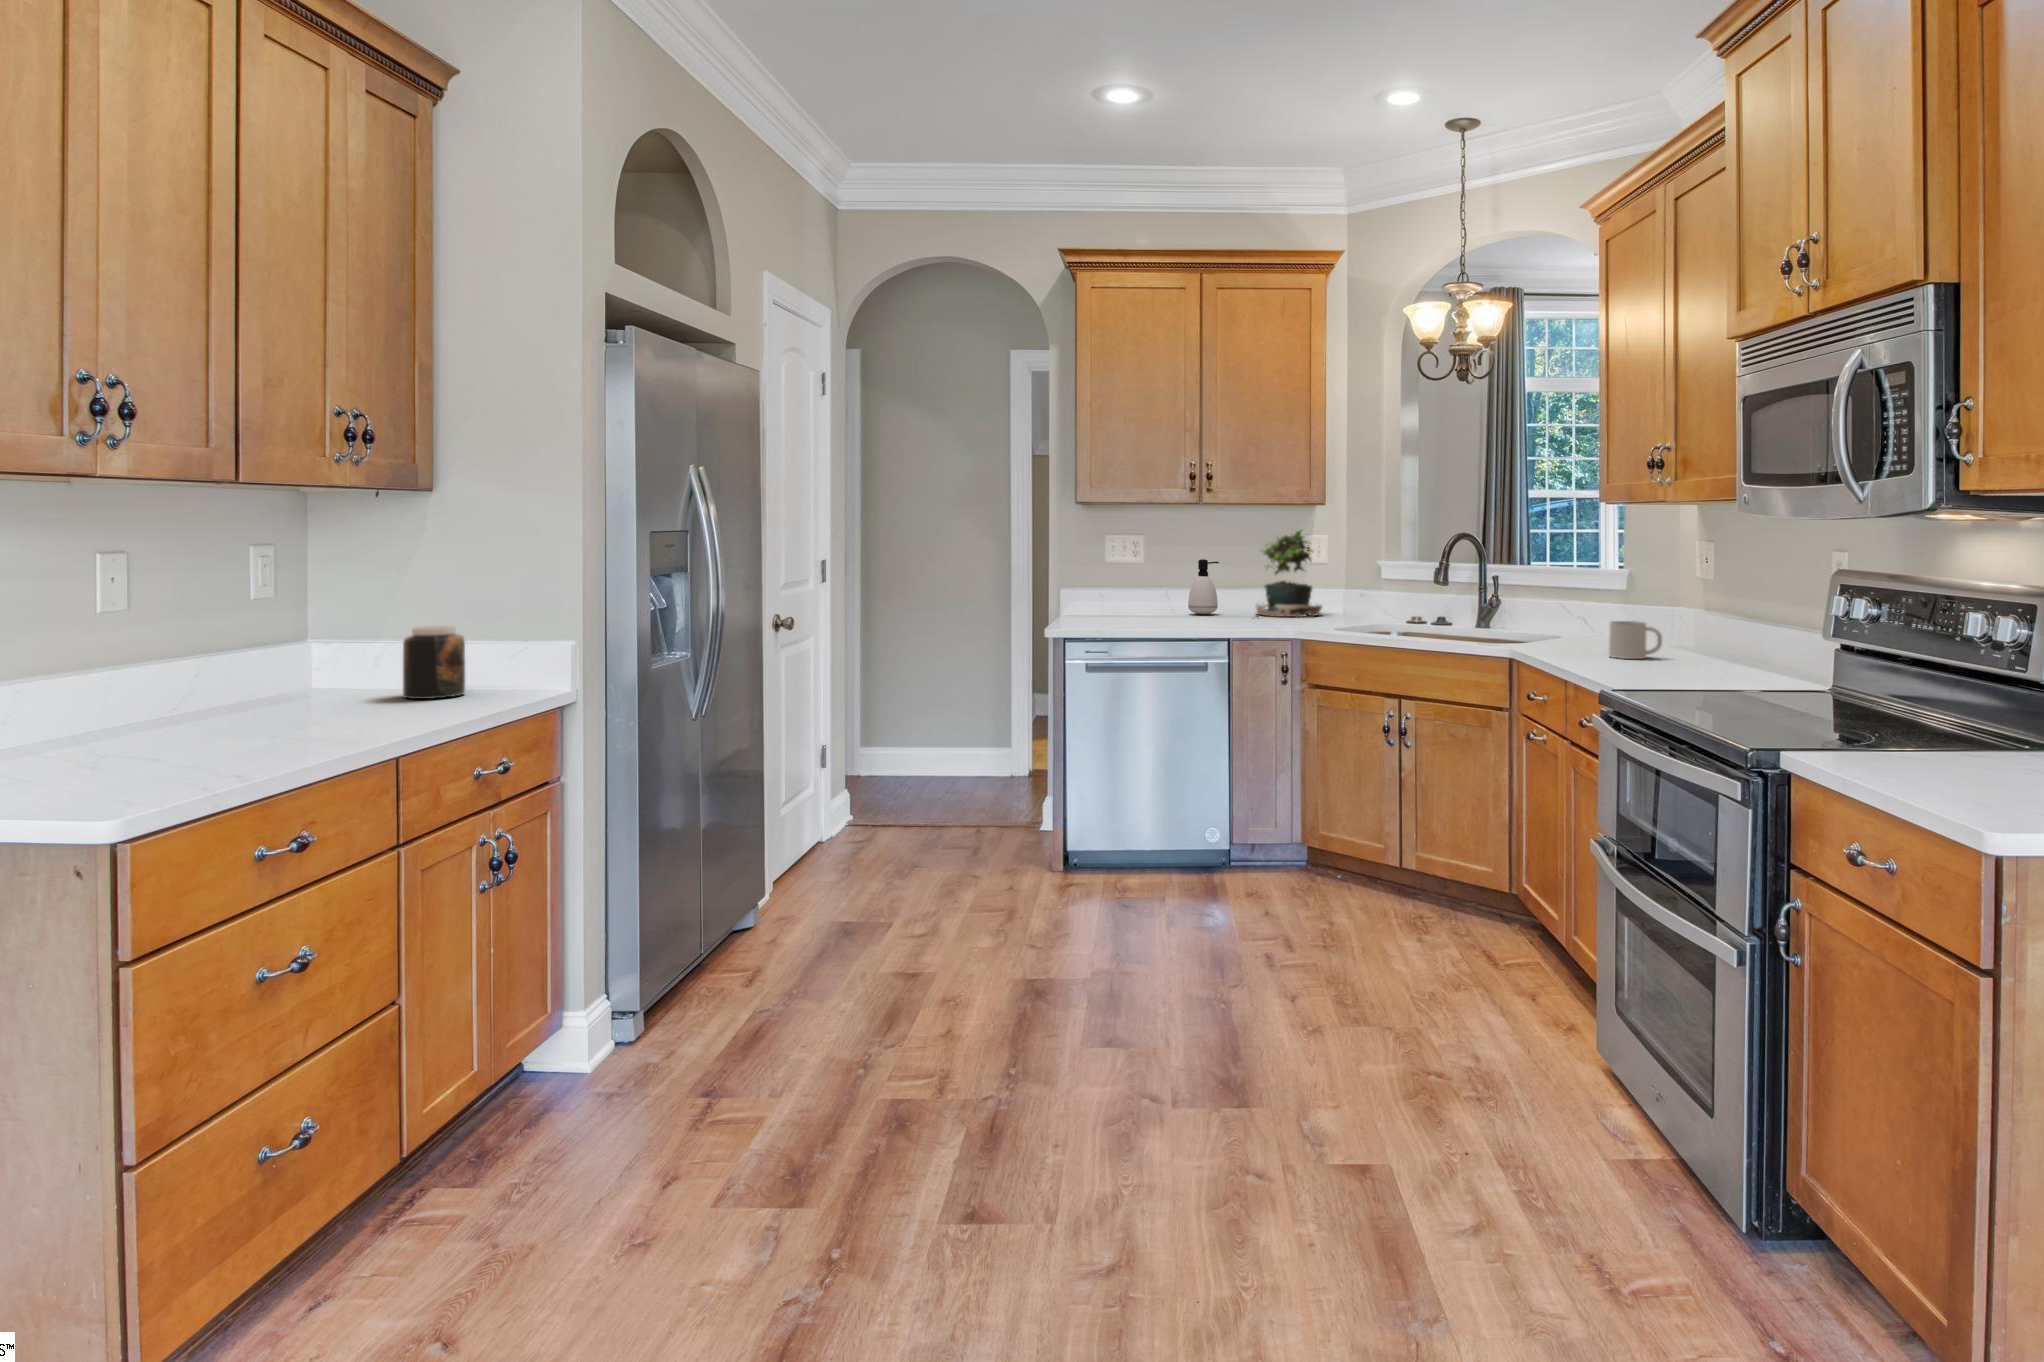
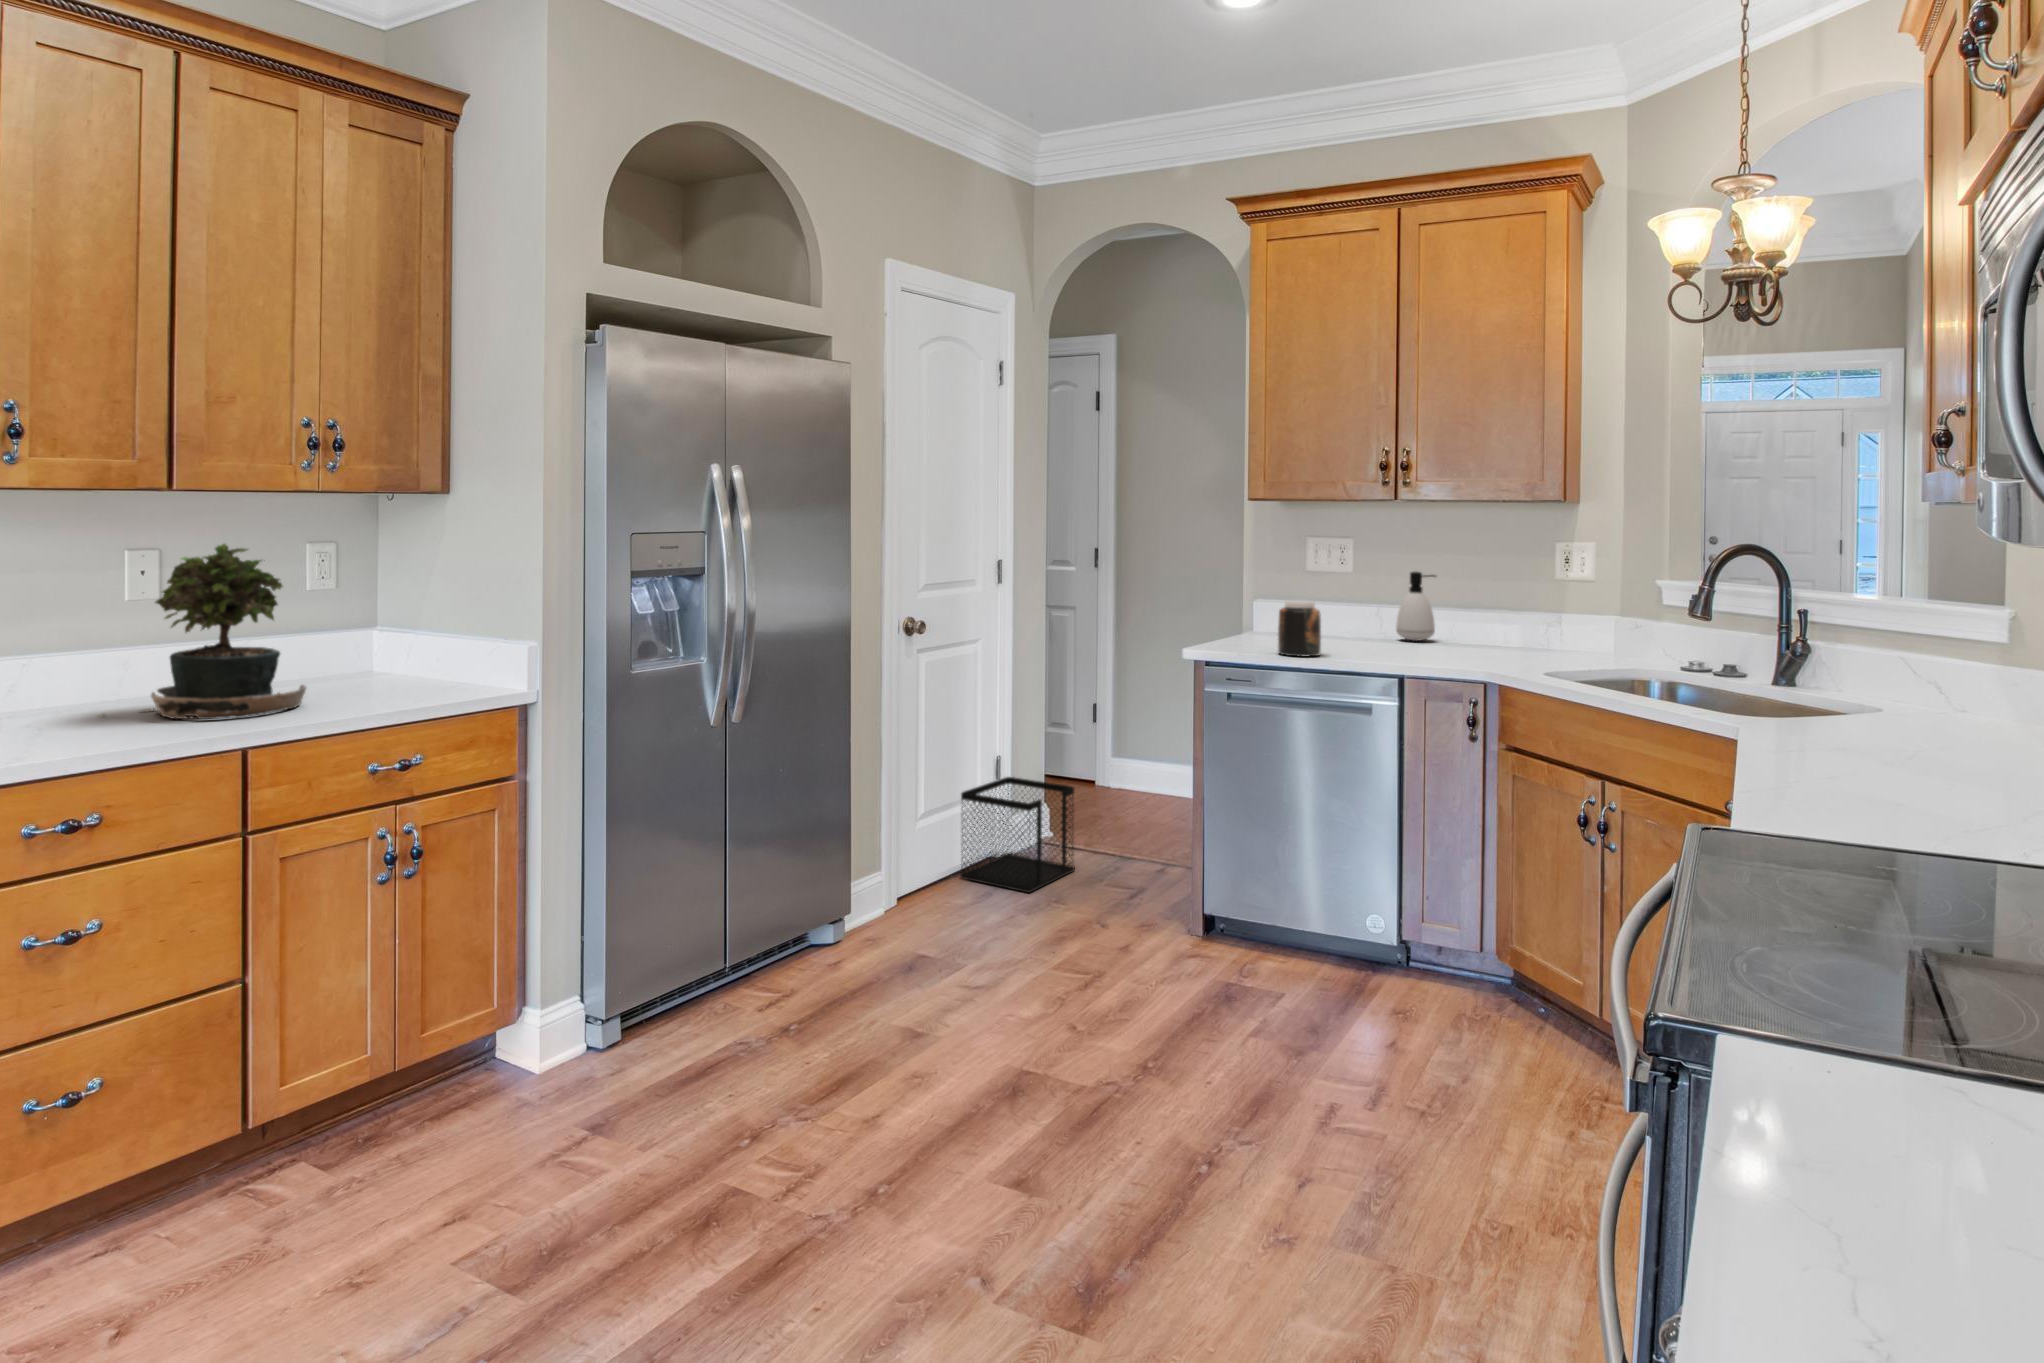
potted plant: present [1256,530,1322,617] -> present [100,544,306,719]
mug: present [1609,621,1662,659] -> none [1896,701,2002,770]
jar: present [403,626,465,699] -> present [1278,601,1321,657]
wastebasket: none [811,764,910,864] -> present [960,777,1075,893]

